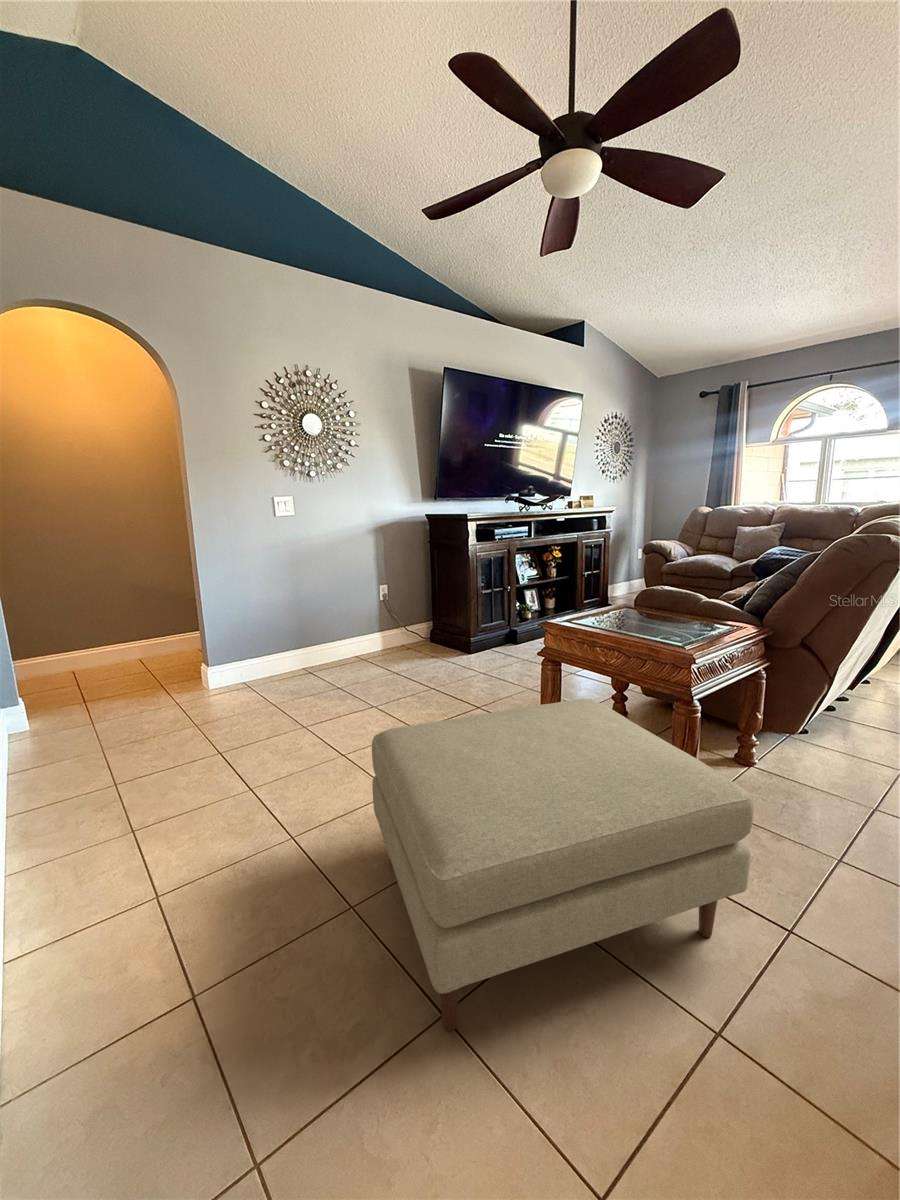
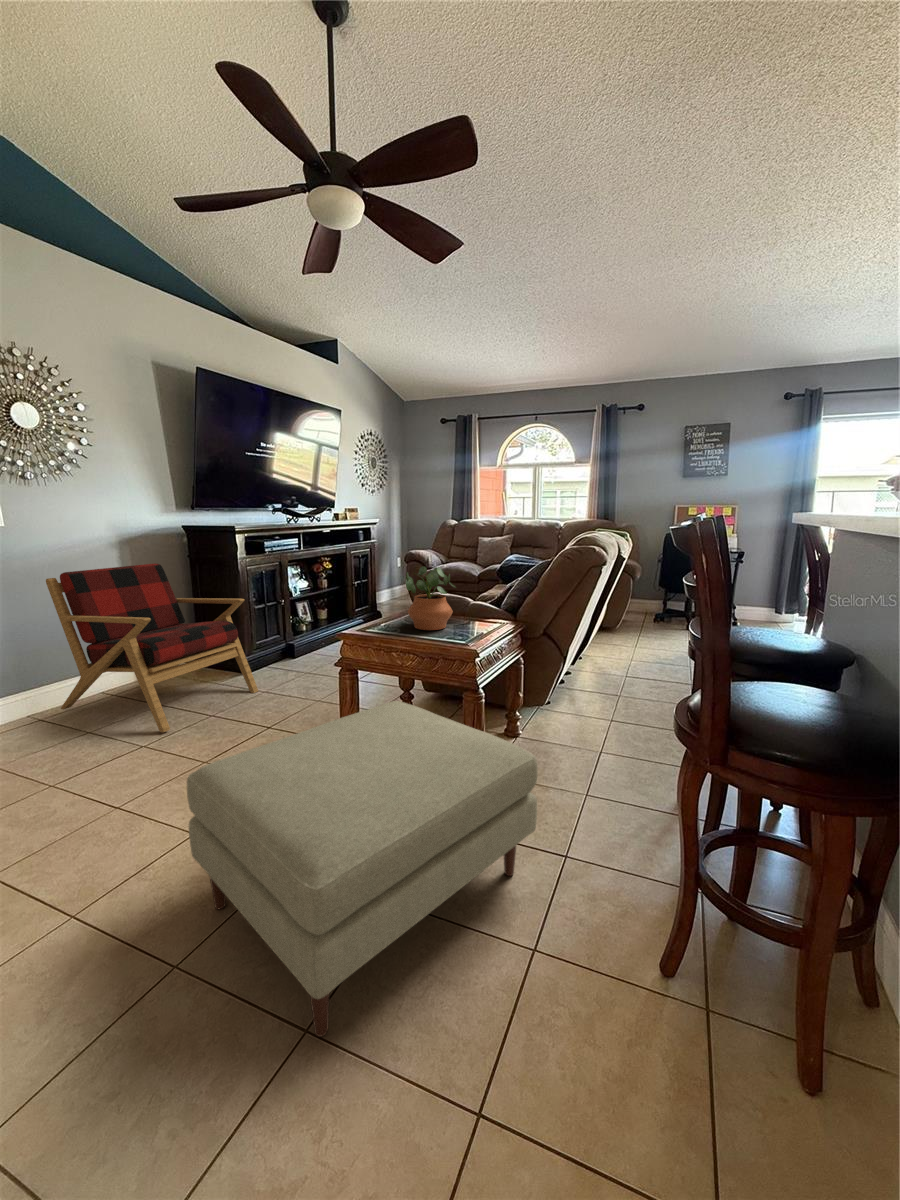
armchair: none [320,547,476,695] -> present [46,563,258,732]
potted plant: none [620,553,682,626] -> present [406,566,456,630]

